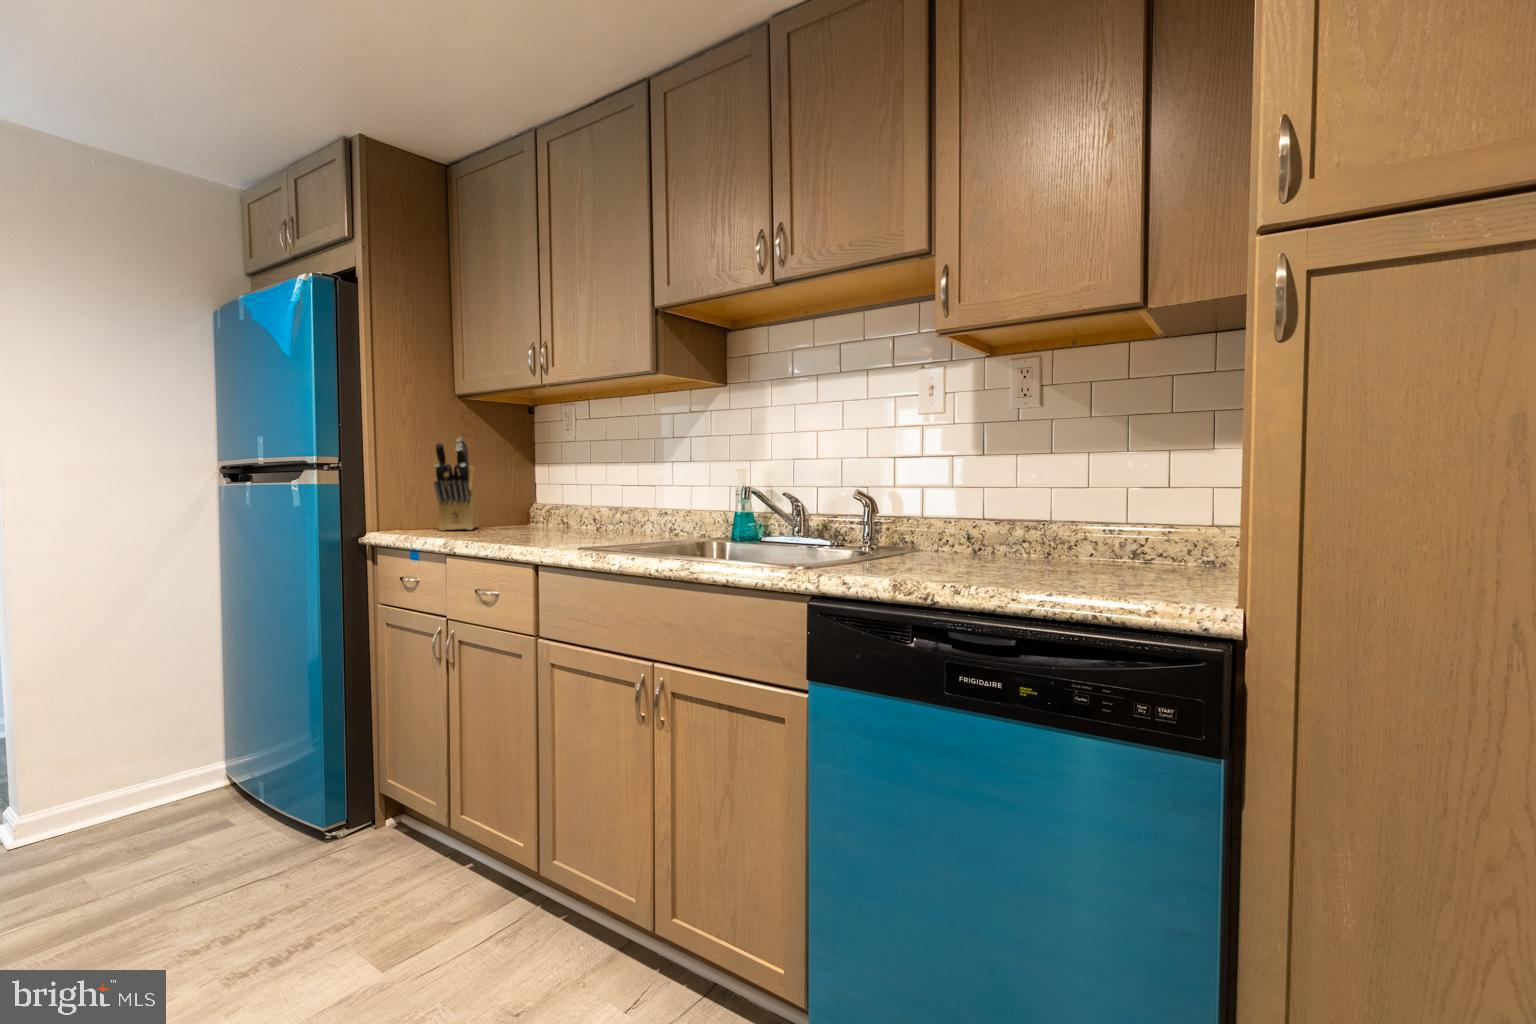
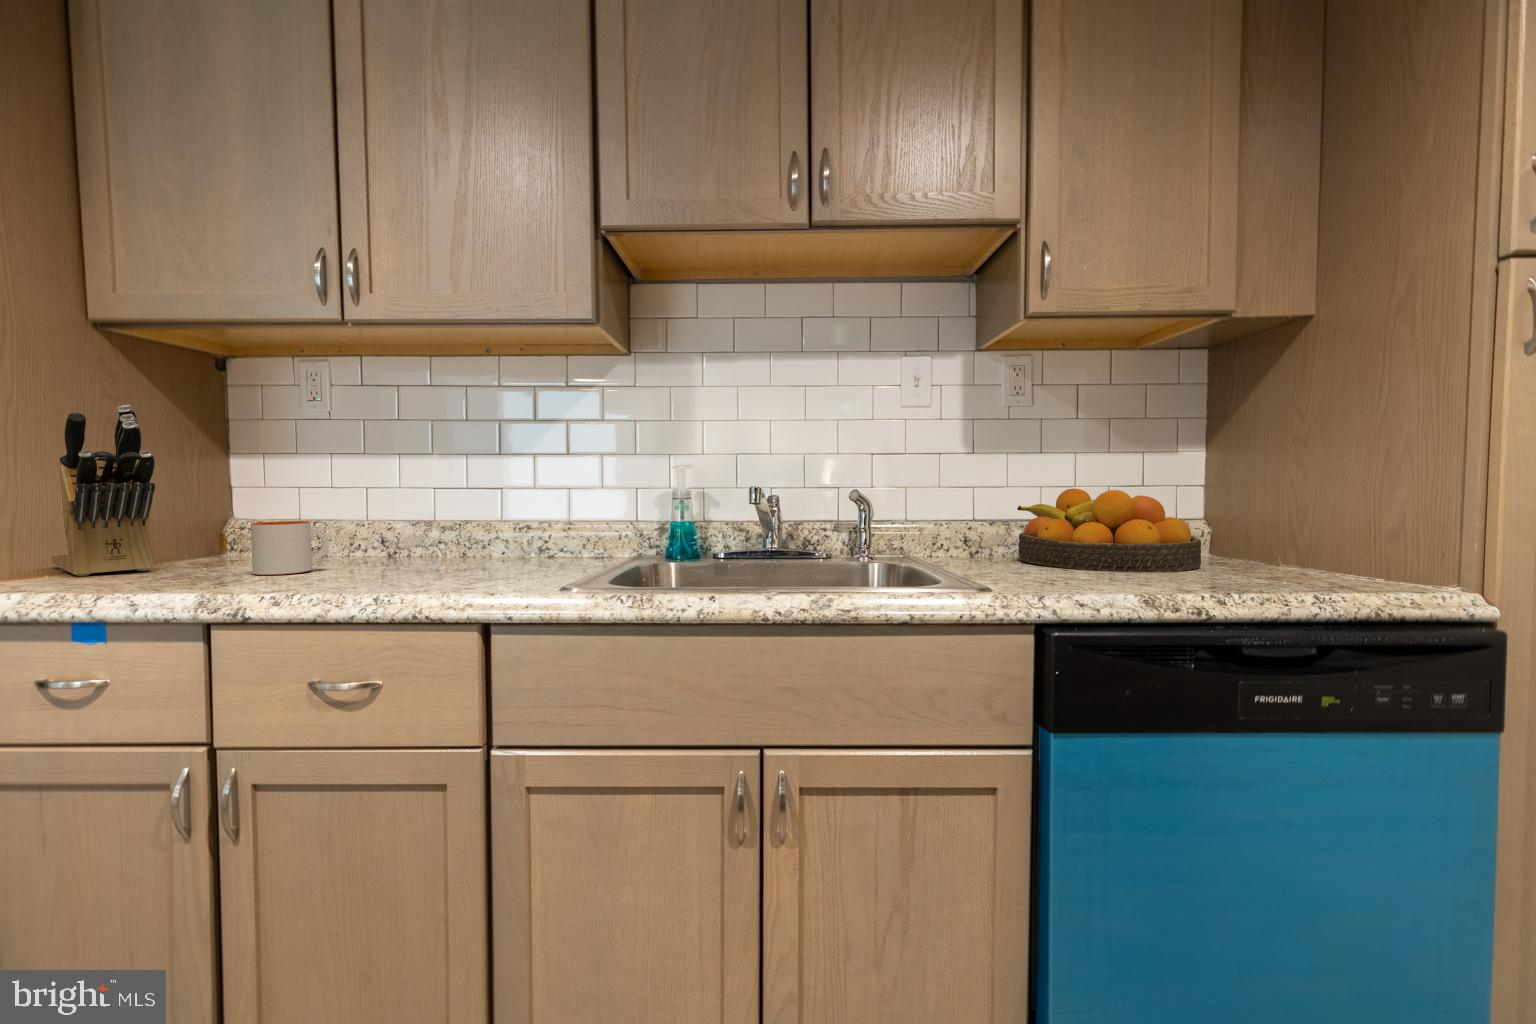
fruit bowl: none [990,490,1171,576] -> present [1017,489,1201,572]
mug: none [500,504,541,535] -> present [251,521,329,575]

